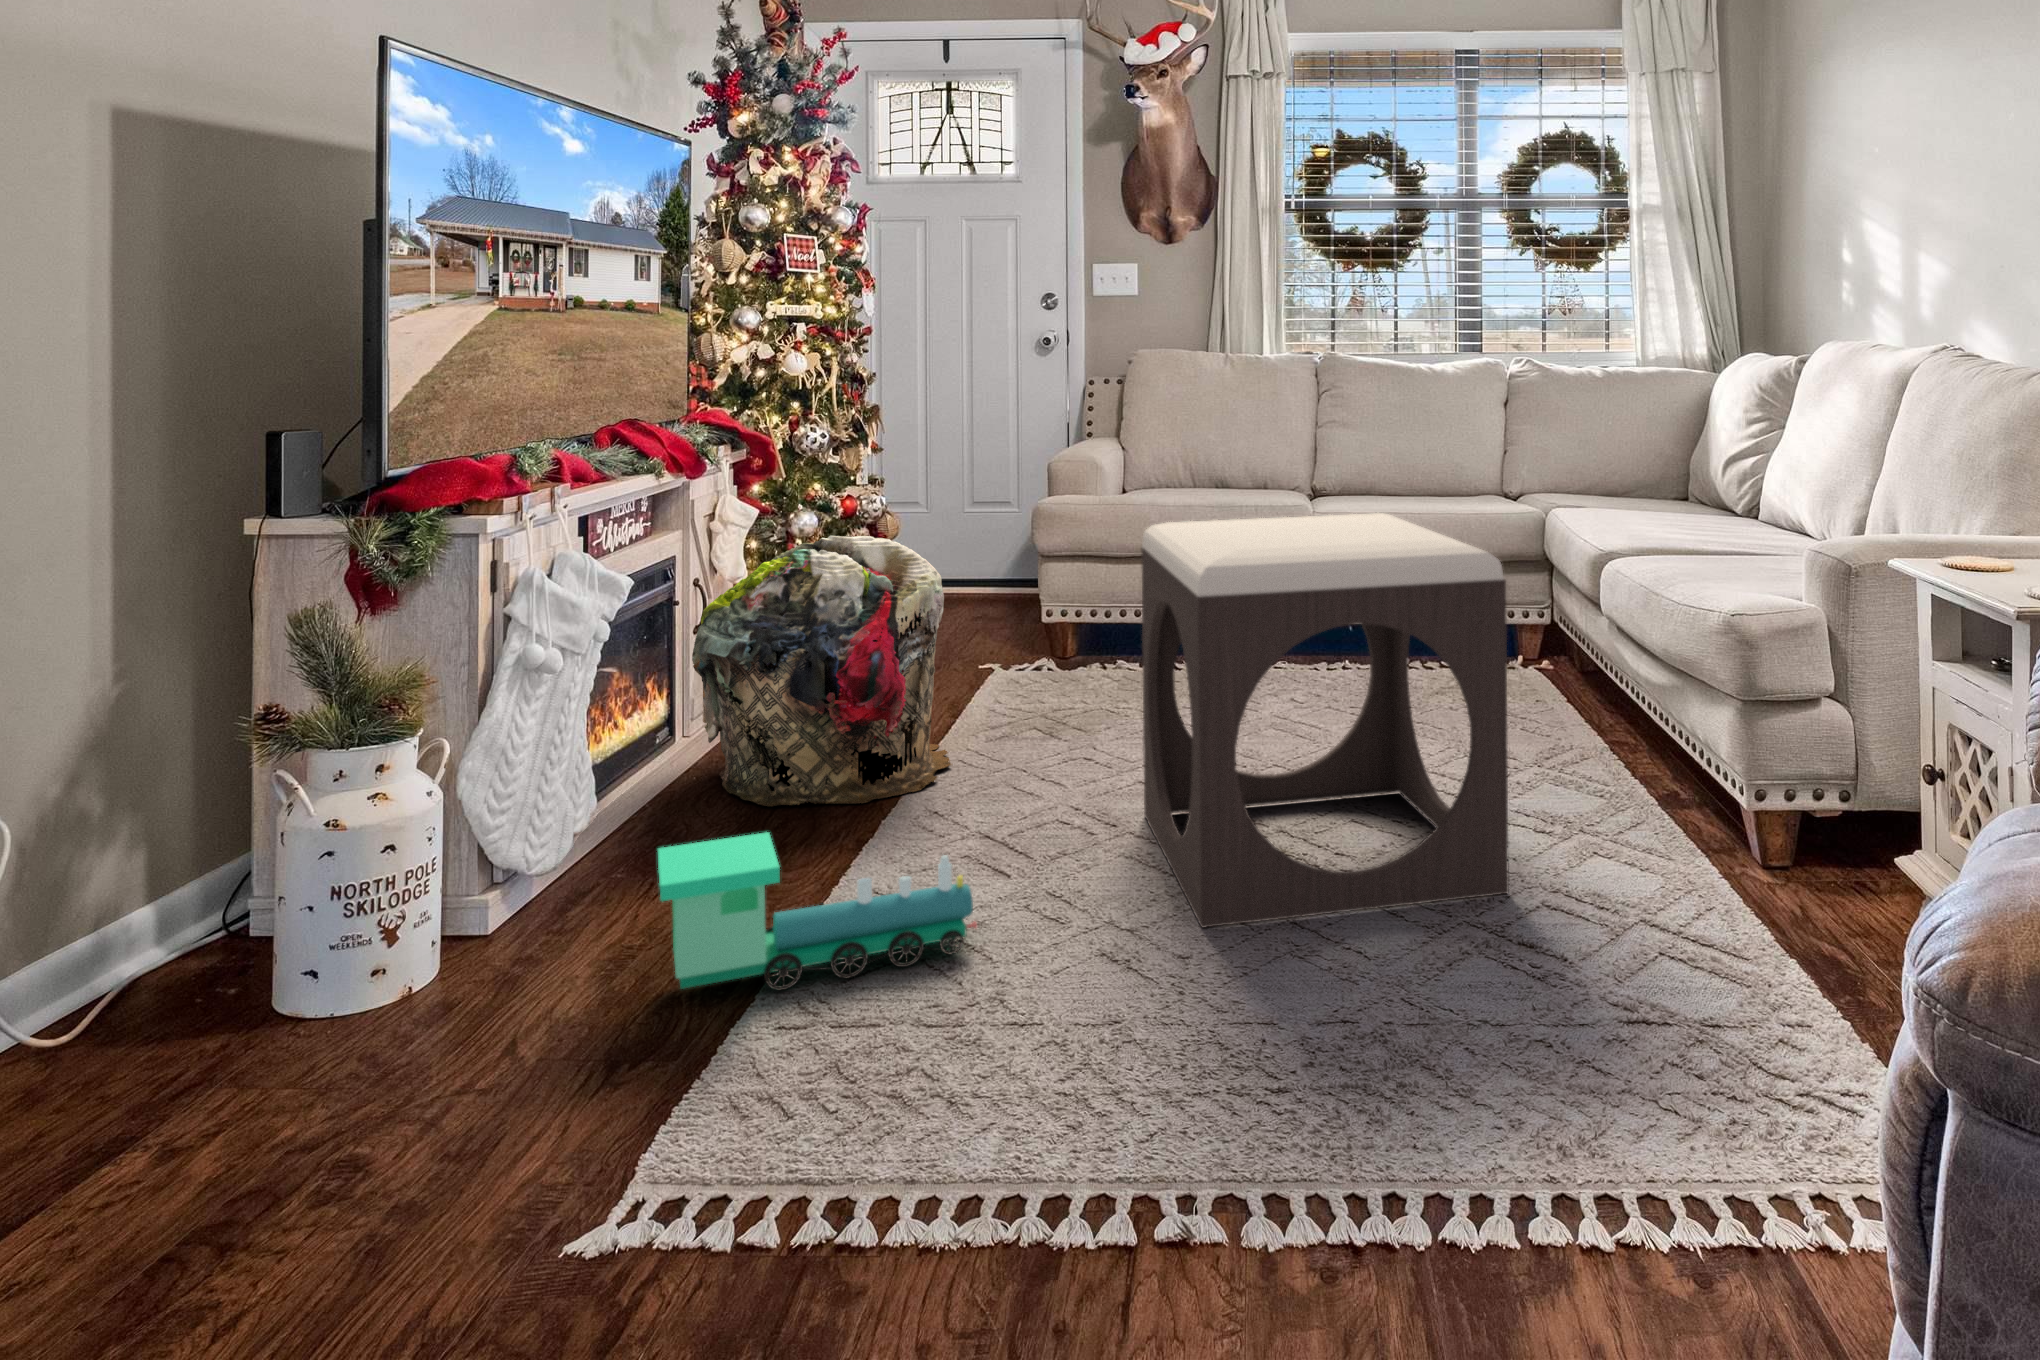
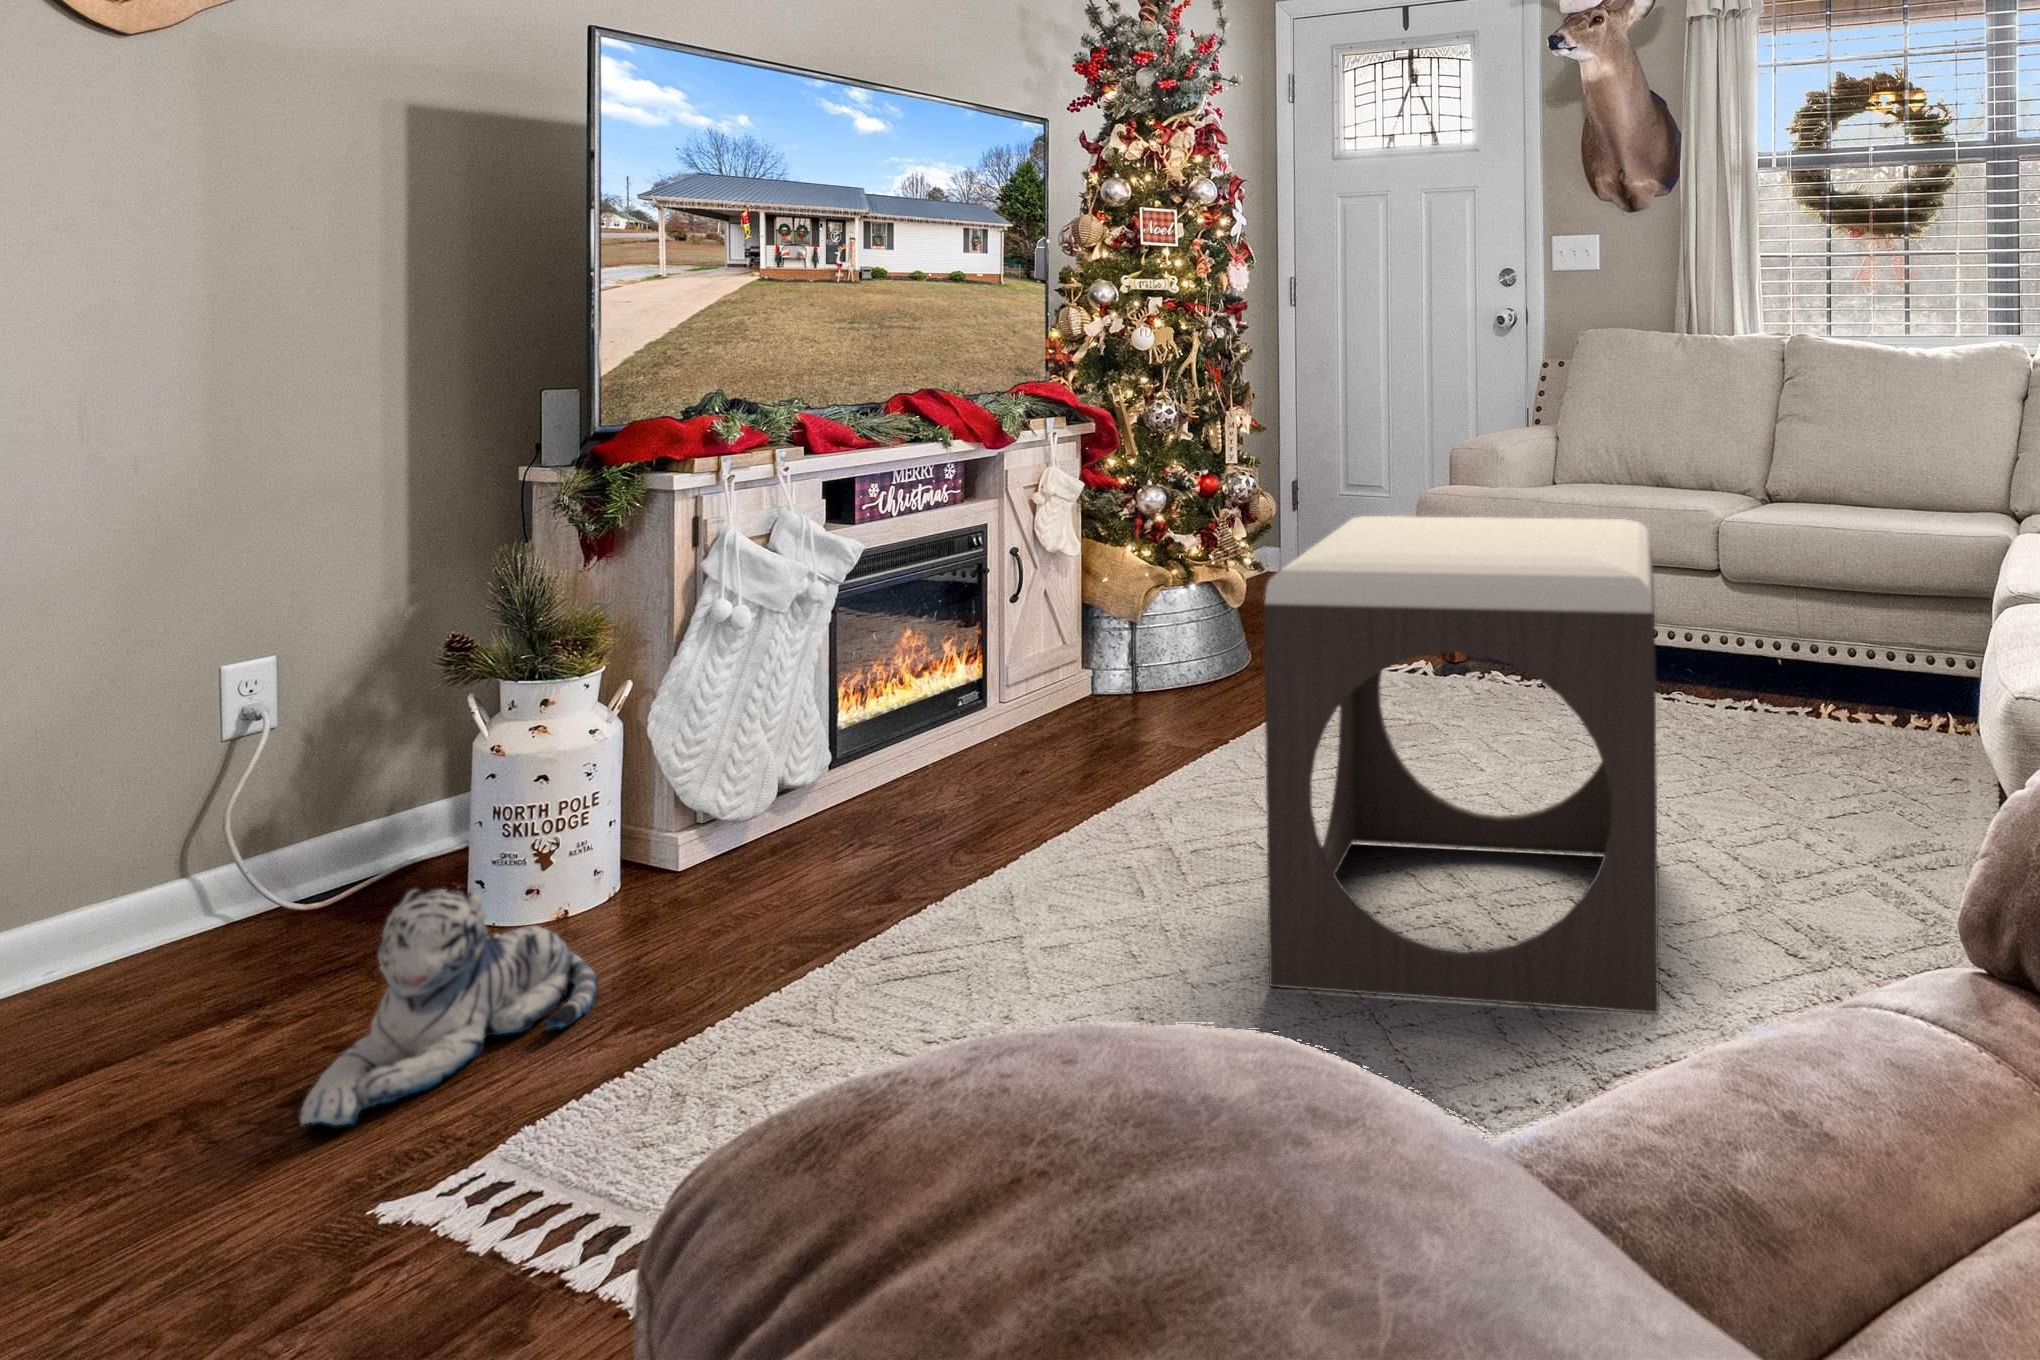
laundry basket: present [692,536,952,807] -> none [978,511,1237,787]
toy train: present [658,832,977,990] -> none [697,809,1047,974]
plush toy: none [355,952,570,1214] -> present [299,889,598,1127]

